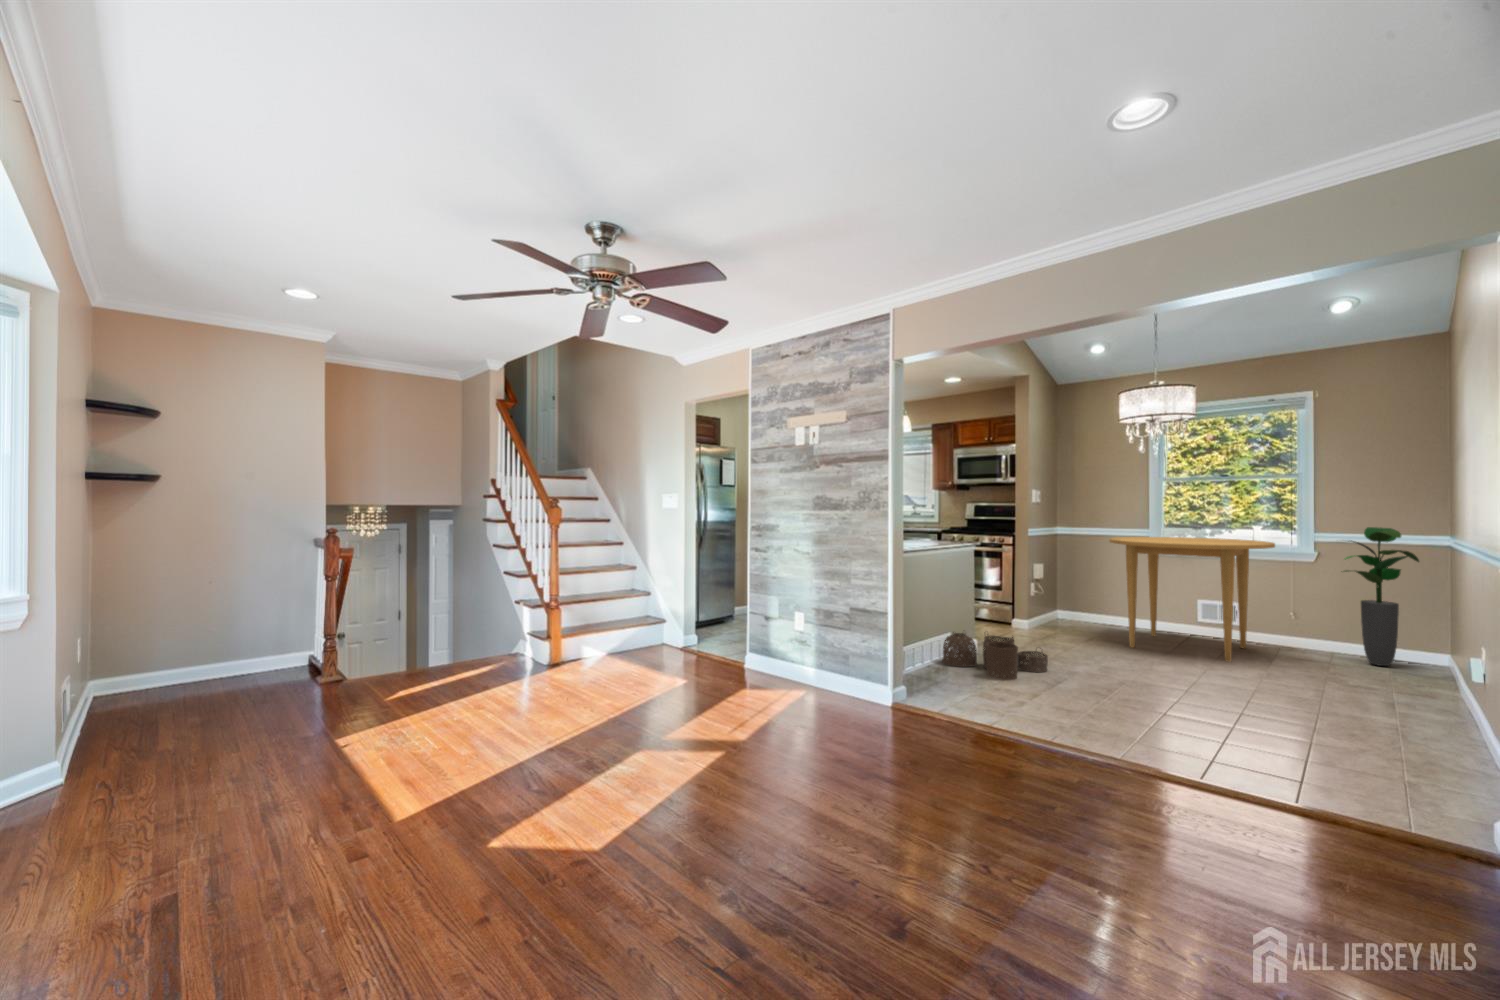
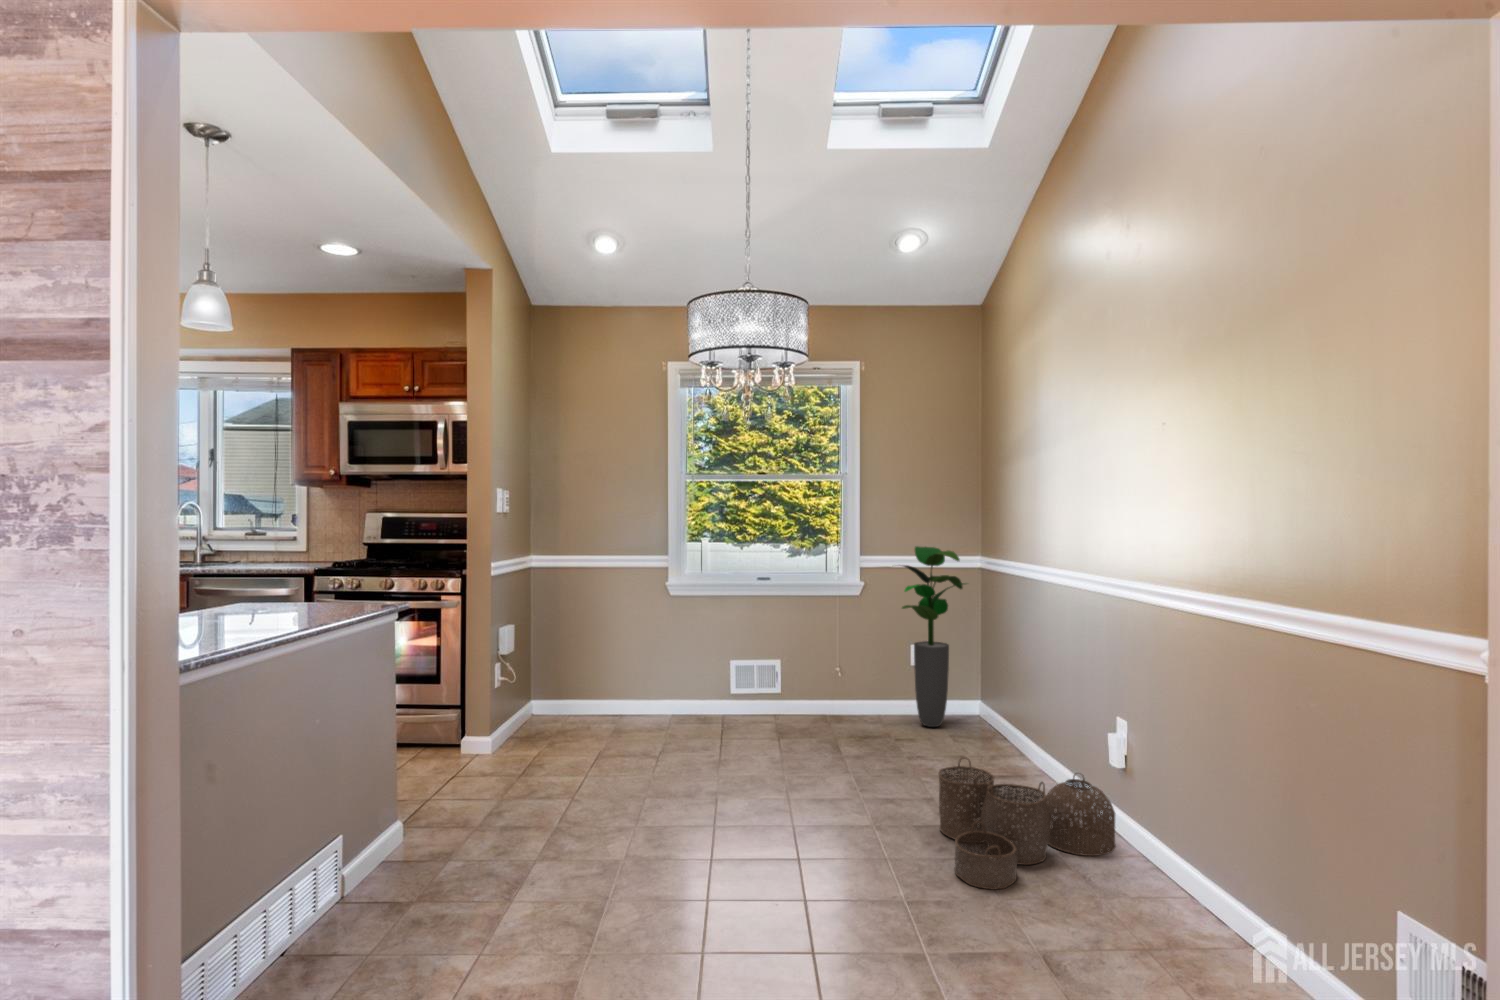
dining table: present [1109,537,1275,662] -> none [630,567,843,765]
woven basket: present [942,632,1048,680] -> present [938,757,1116,890]

